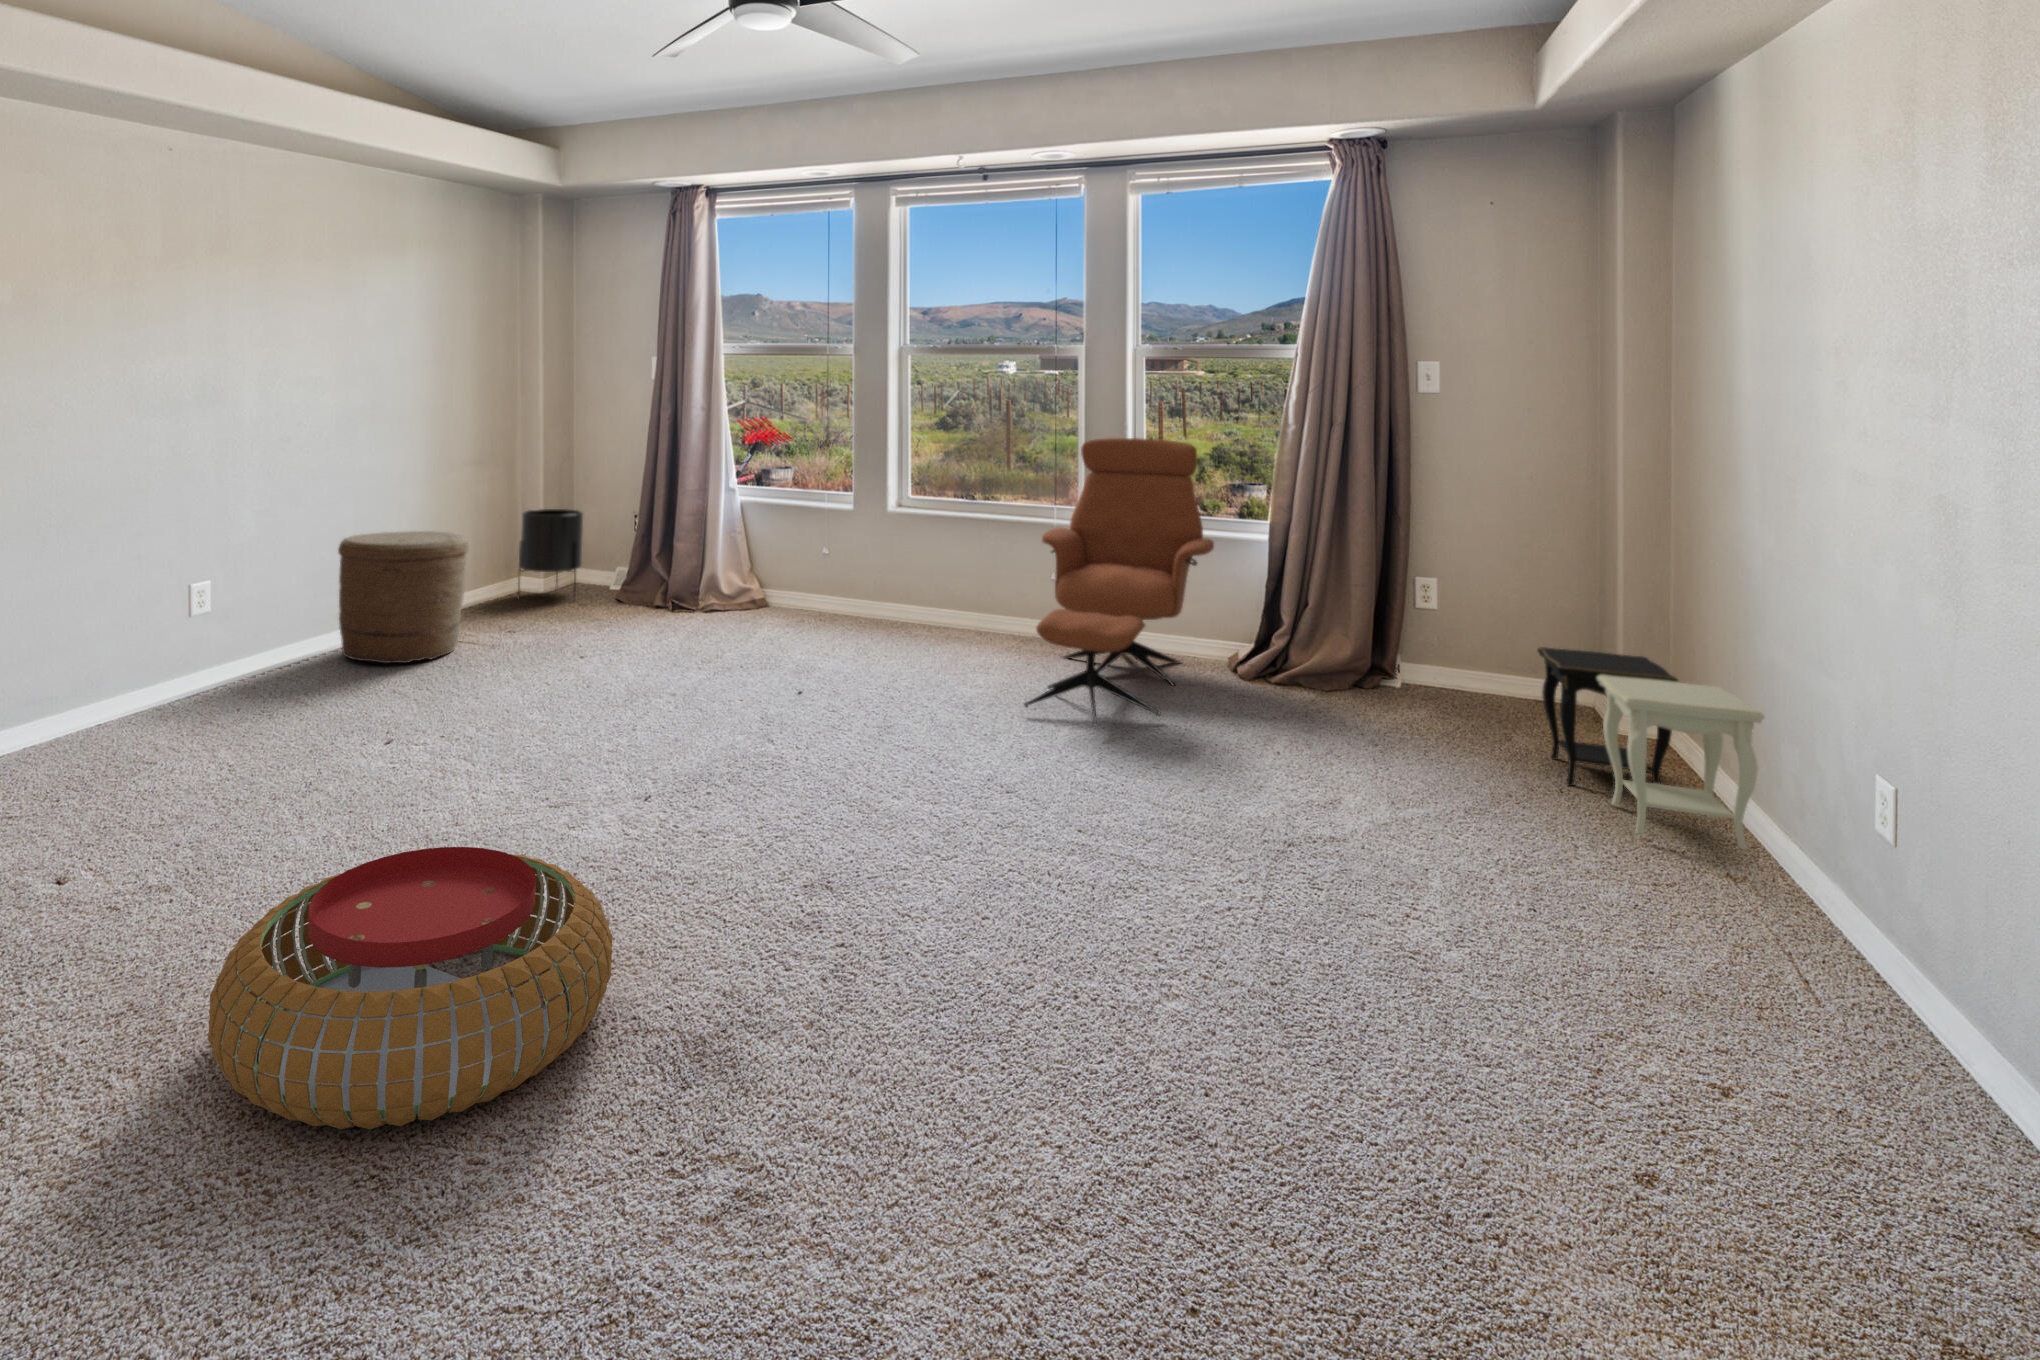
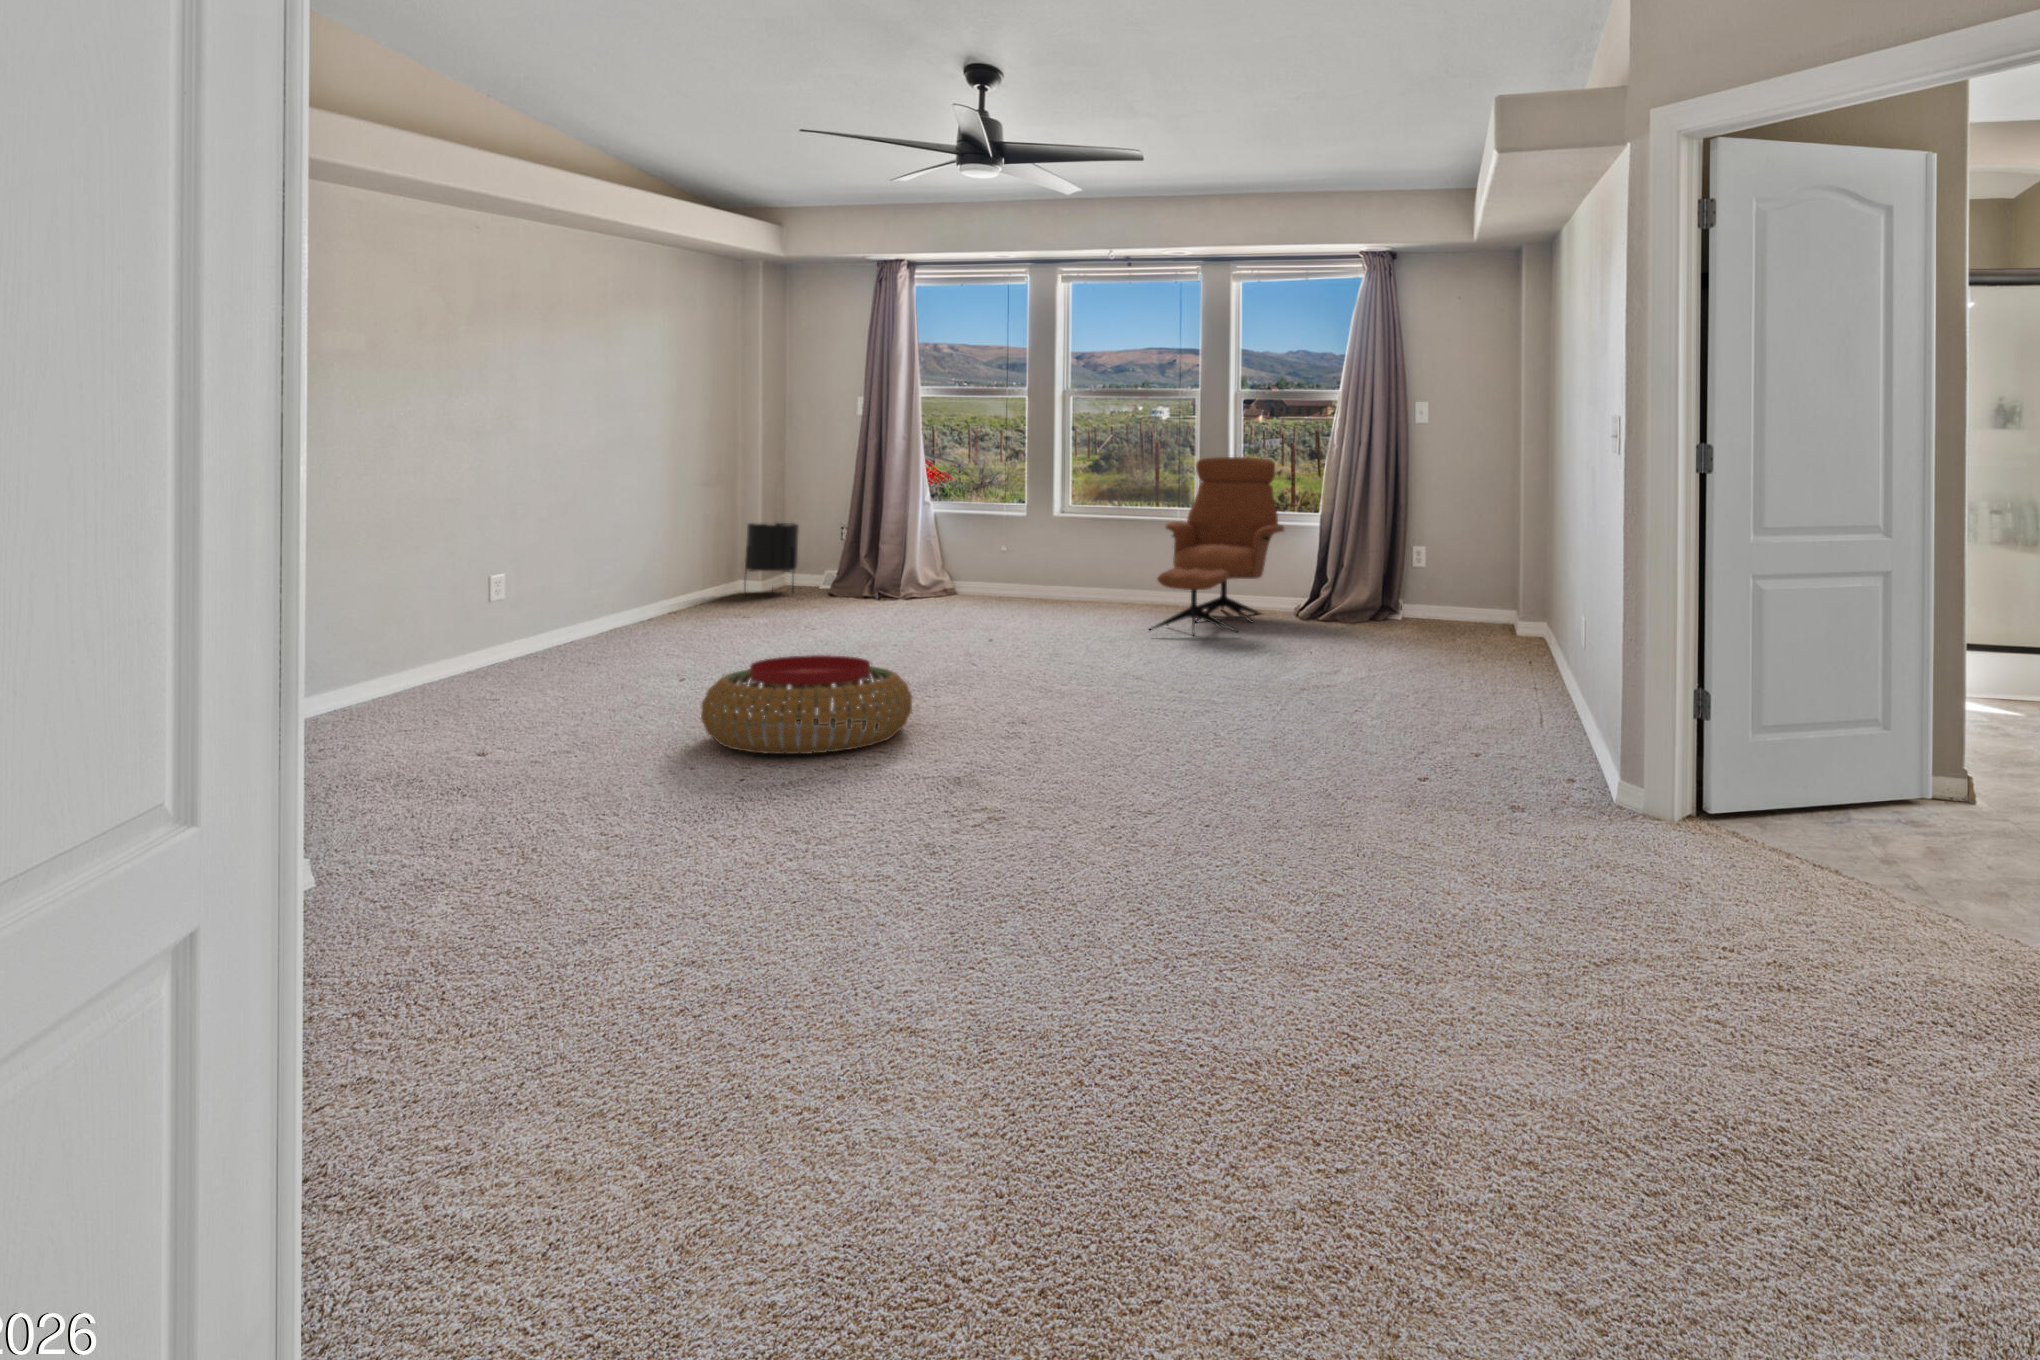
basket: present [338,531,469,664] -> none [617,531,722,627]
side table: present [1538,647,1764,849] -> none [1463,576,1547,666]

